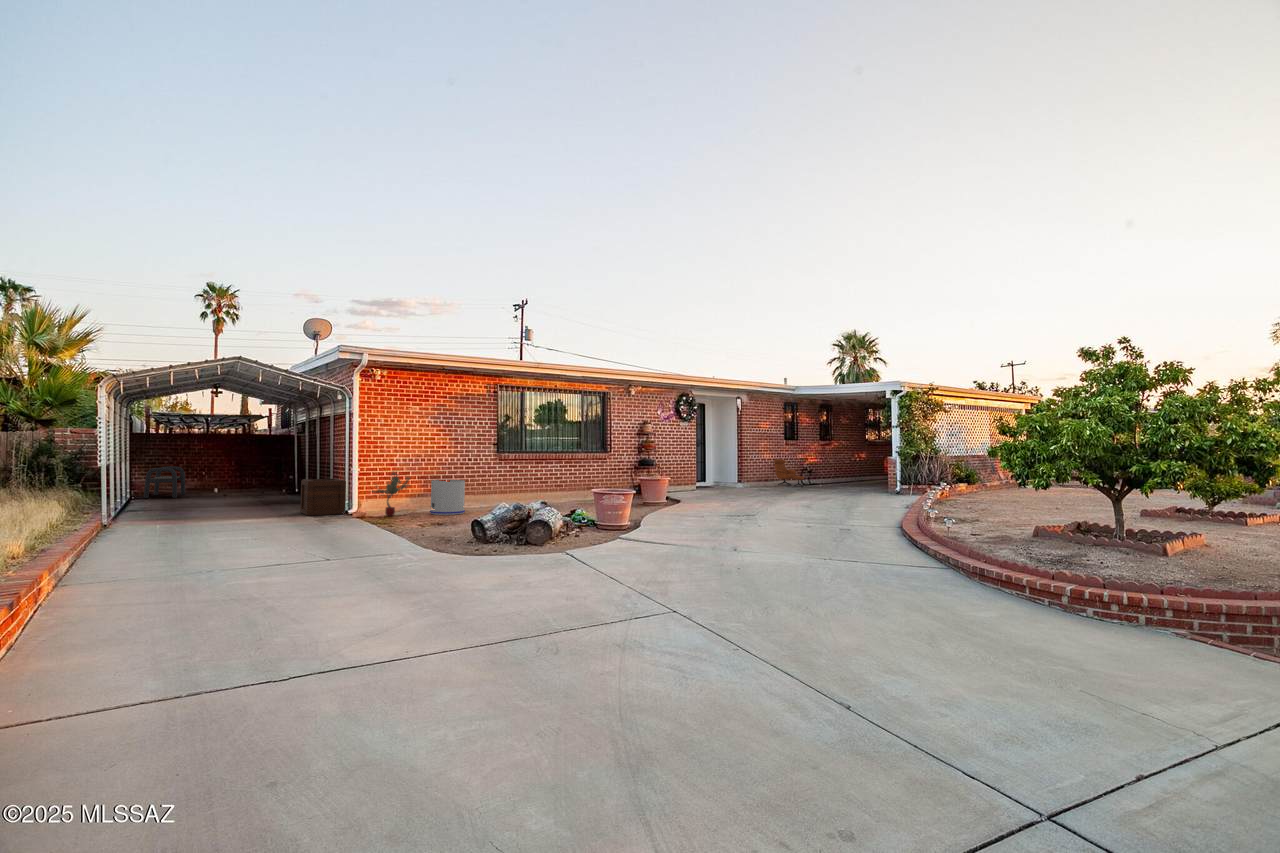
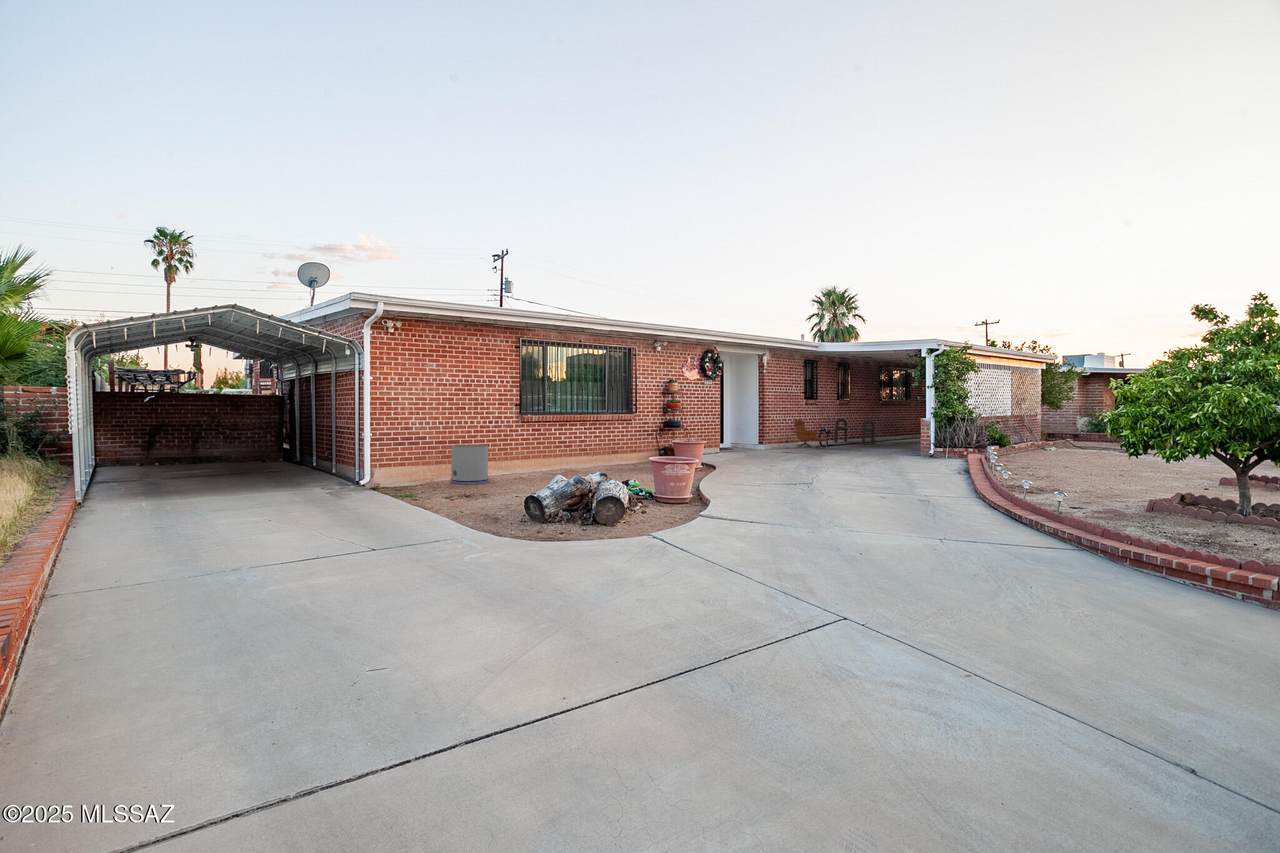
bench: present [144,466,185,498] -> present [834,419,875,444]
potted tree: present [372,471,410,516] -> none [385,435,430,486]
wooden crate: present [300,479,346,516] -> none [304,444,356,487]

